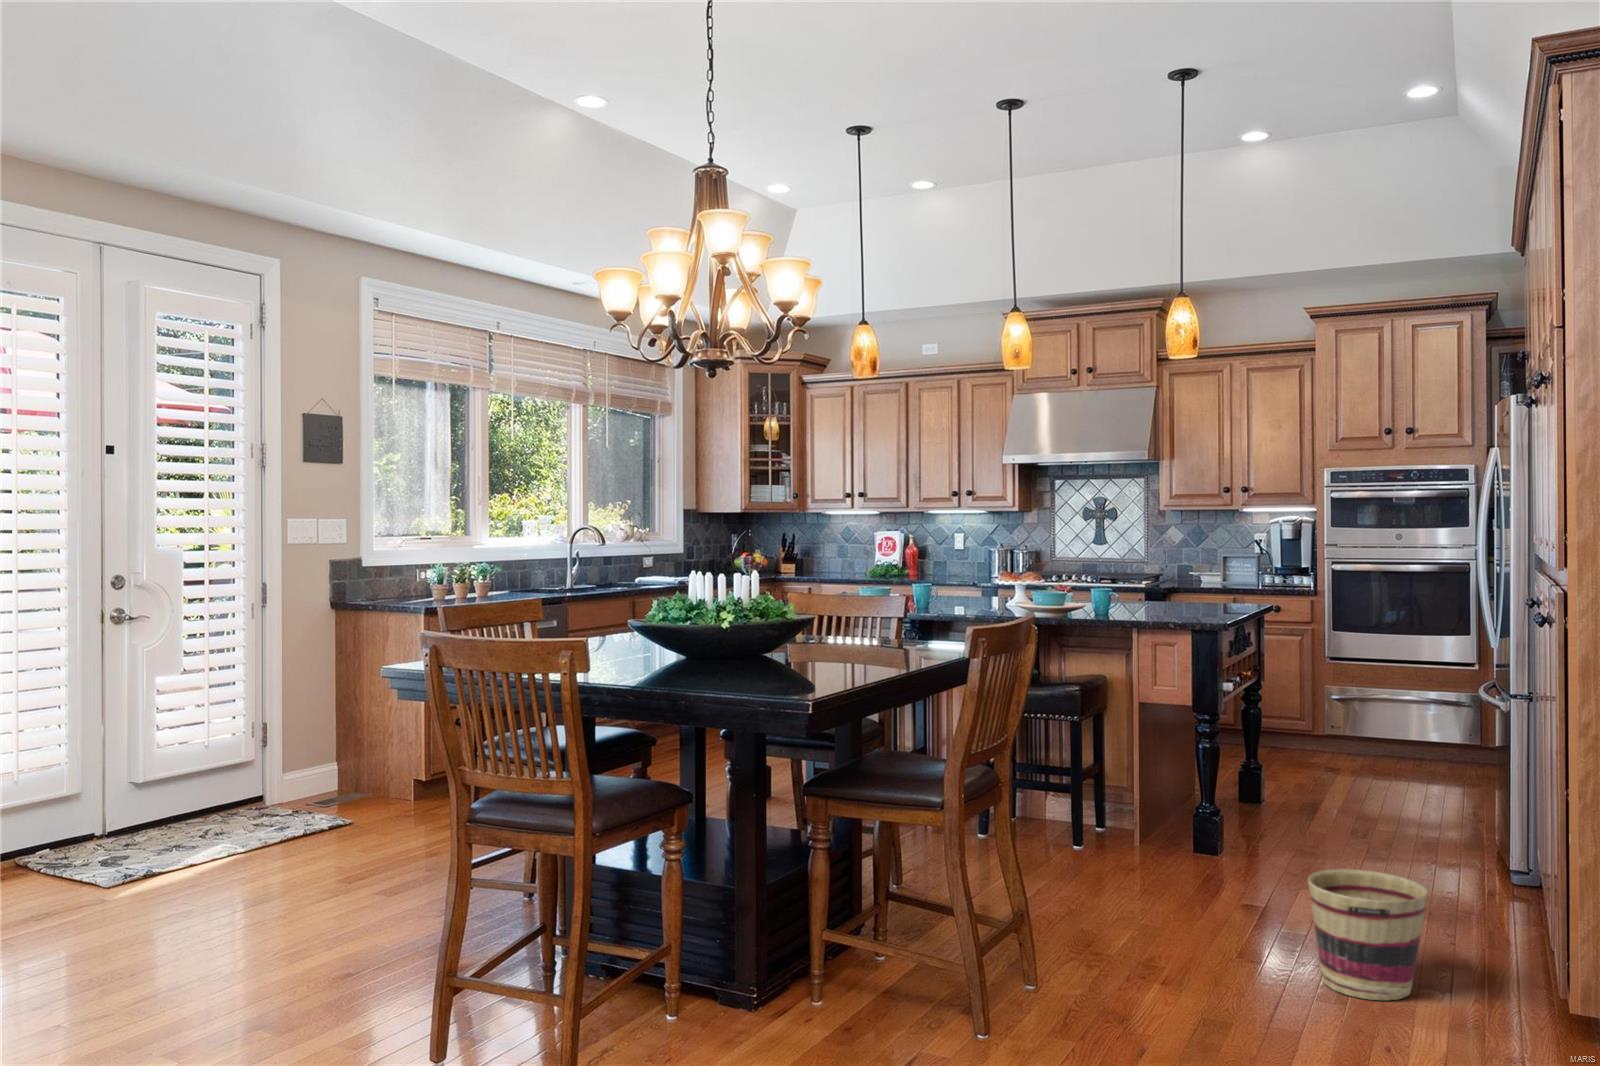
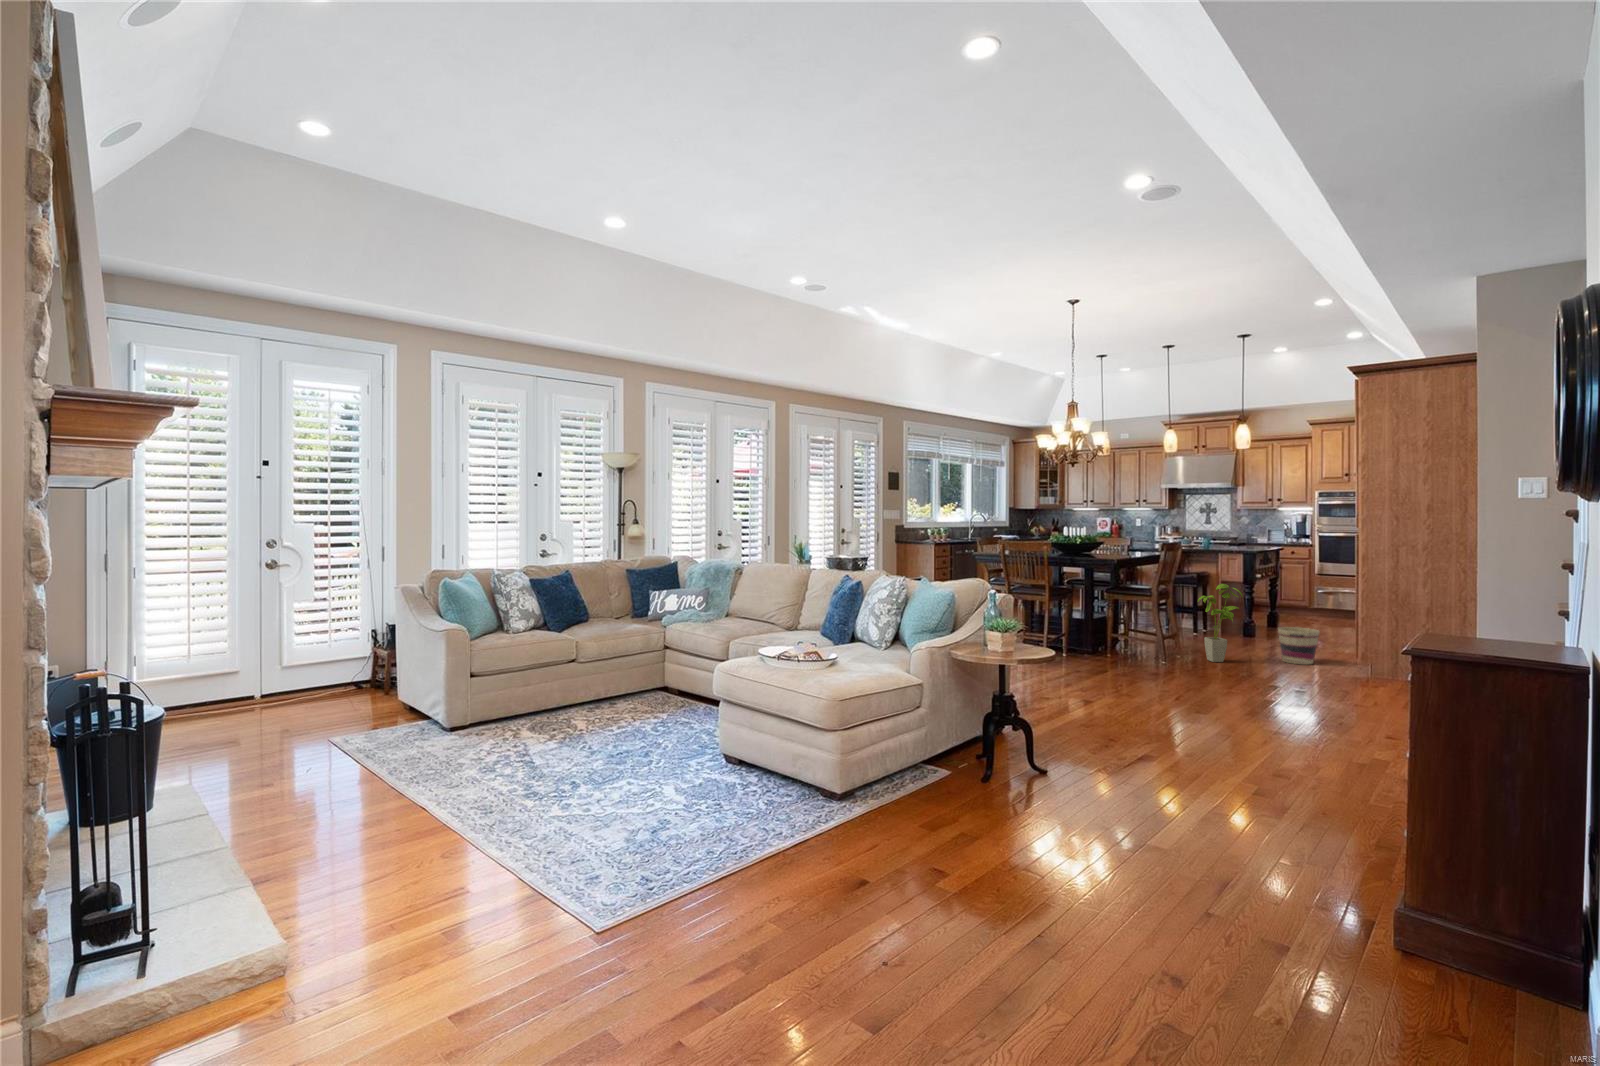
house plant: none [1080,755,1217,1015] -> present [1198,584,1242,662]

